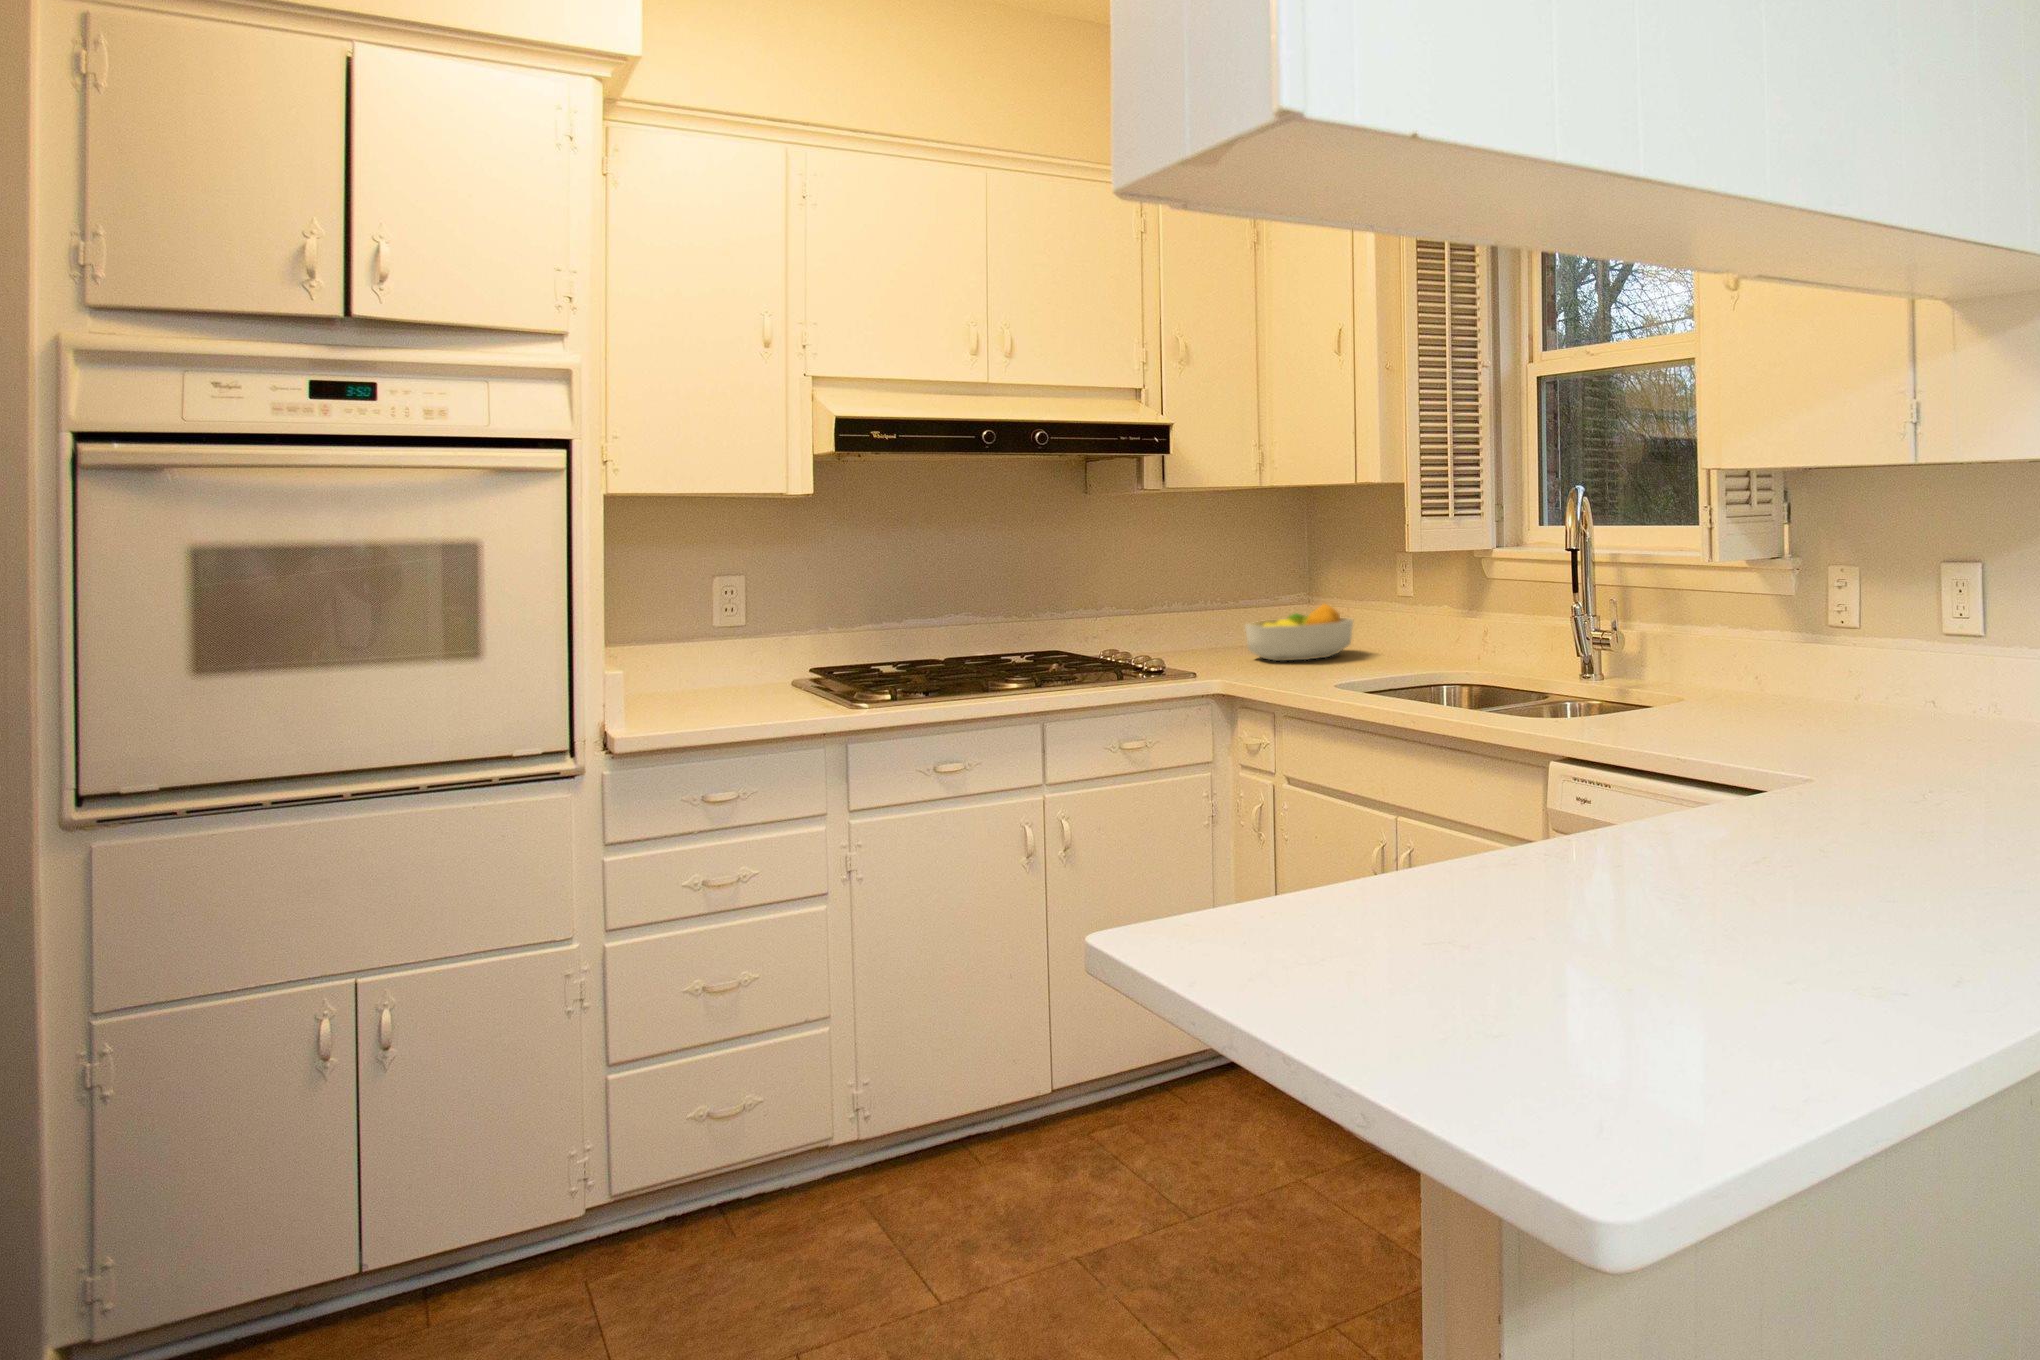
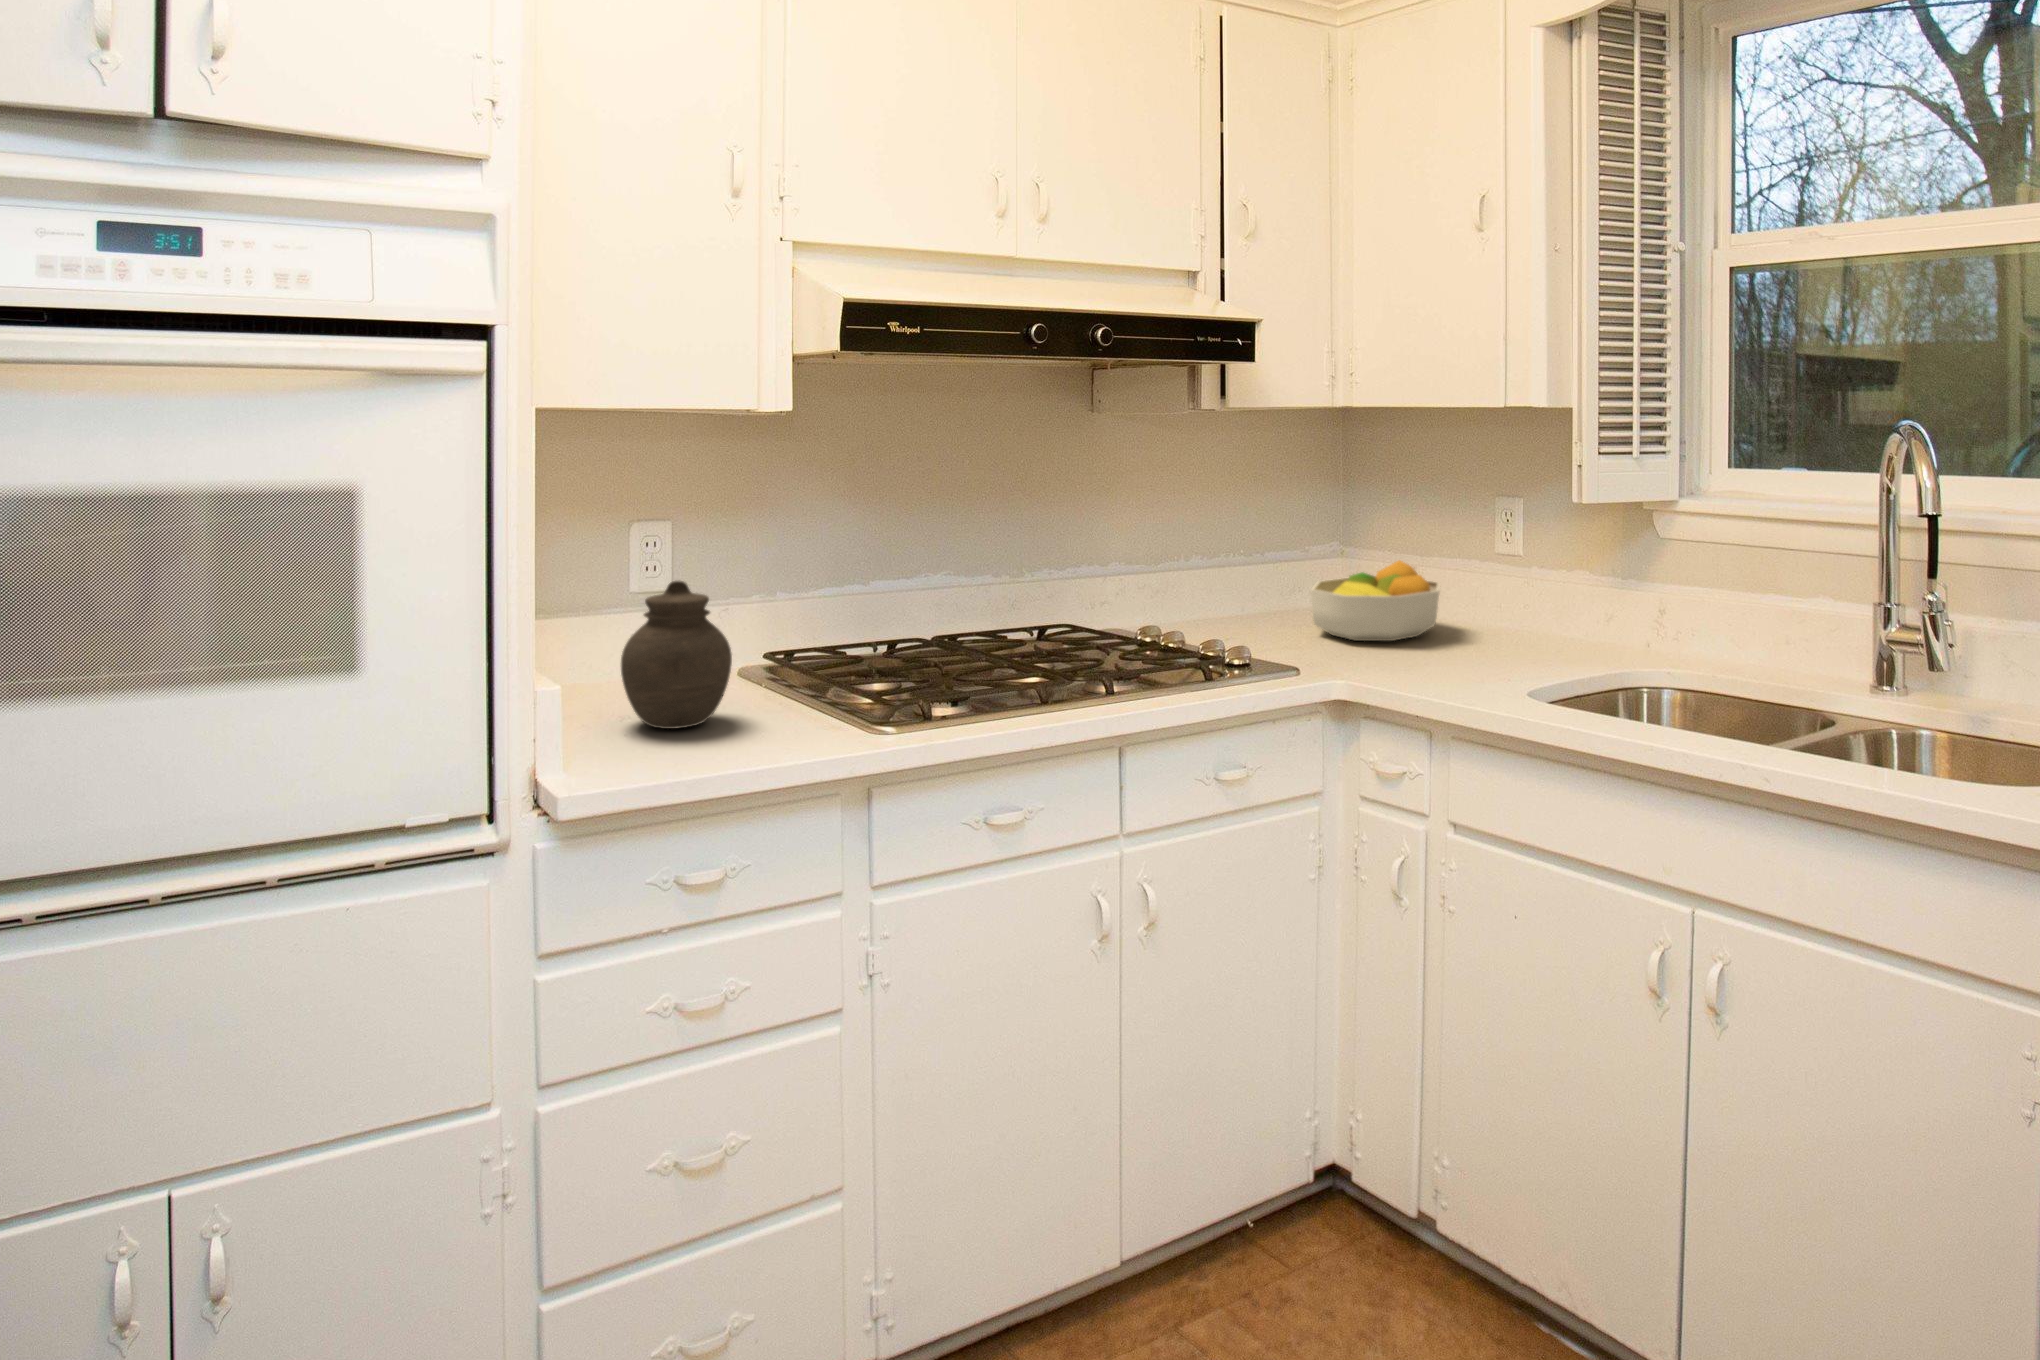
jar: none [677,611,758,710] -> present [621,581,732,729]

